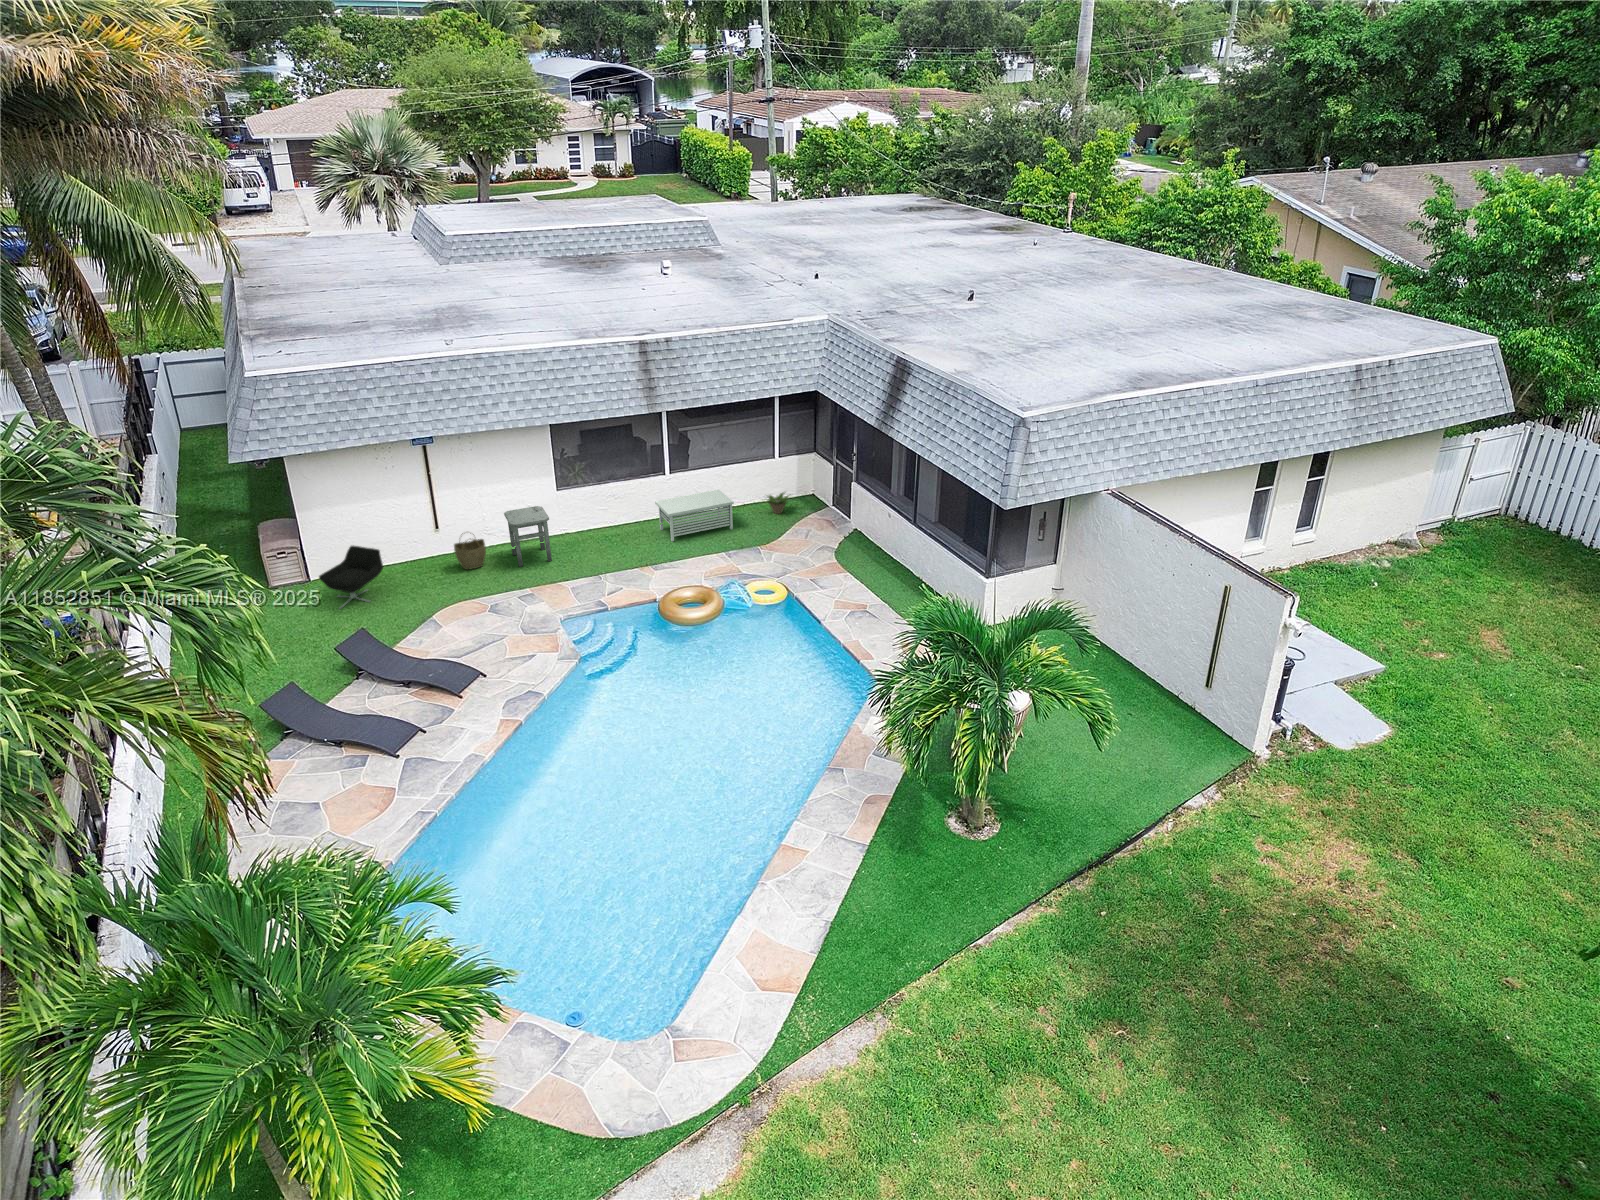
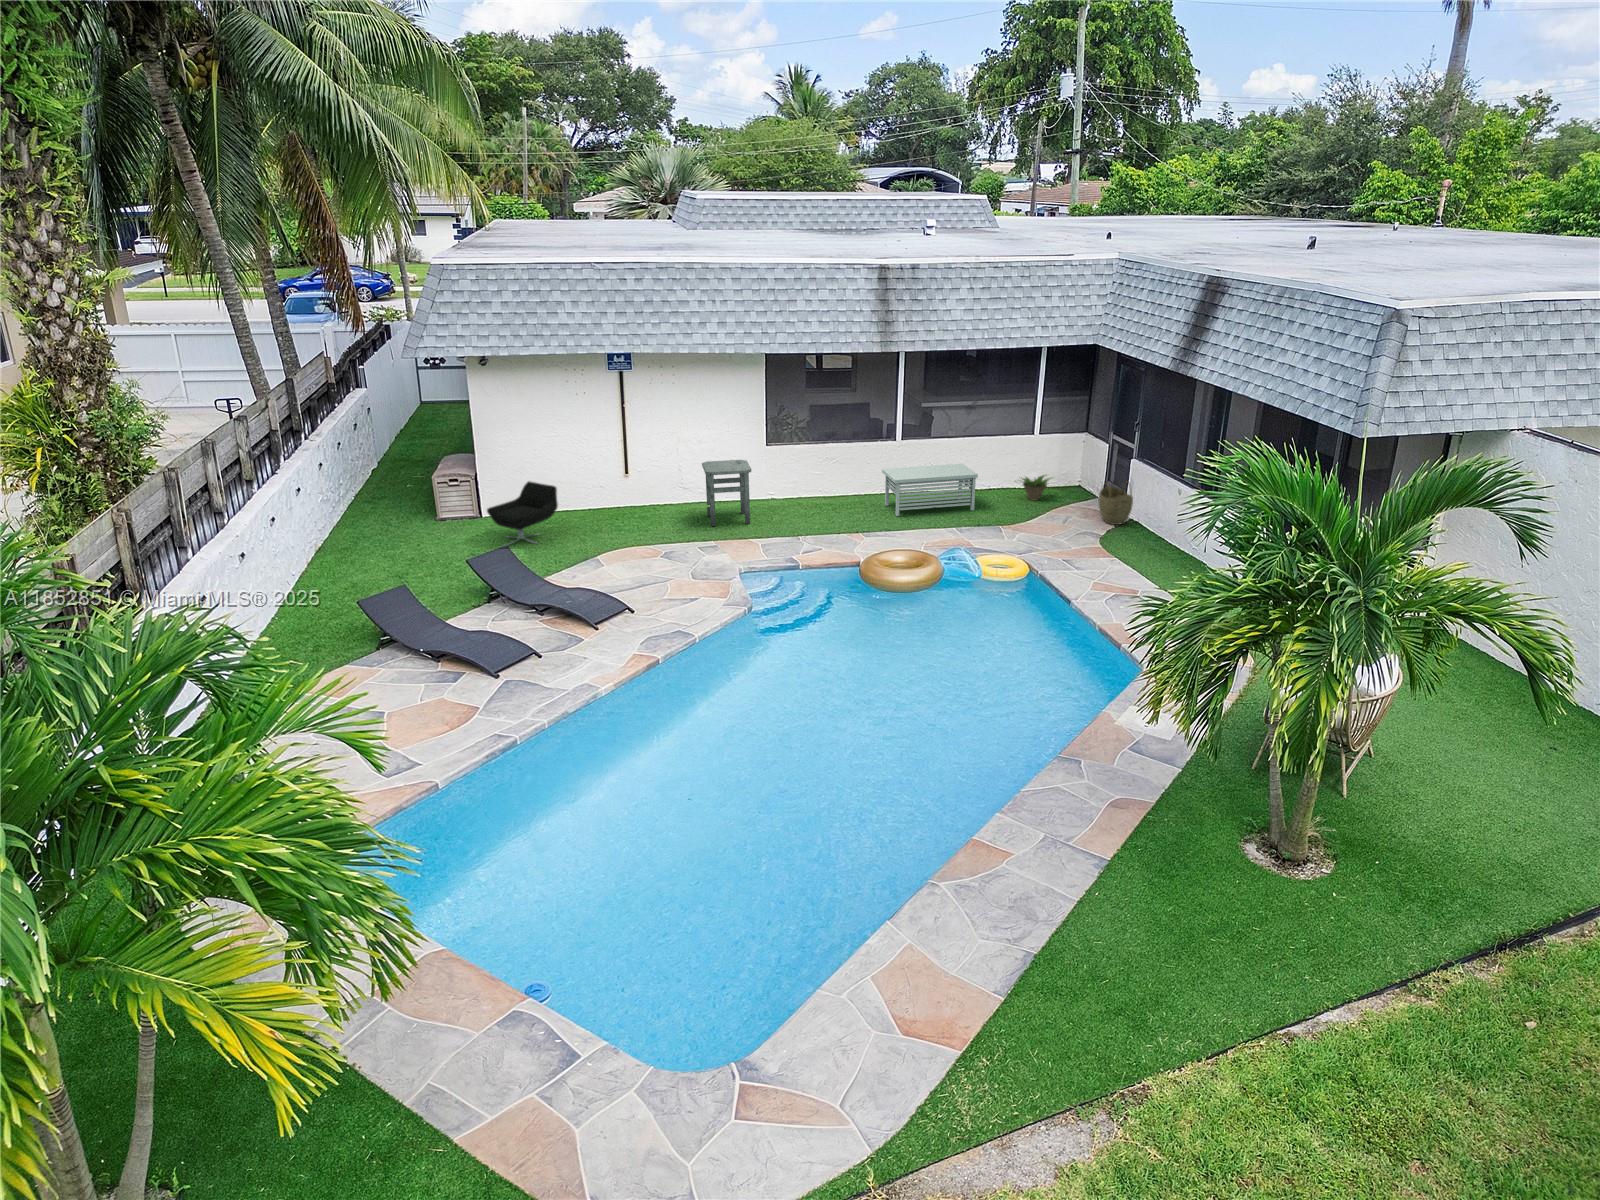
woven basket: present [454,533,486,570] -> present [1099,483,1133,525]

